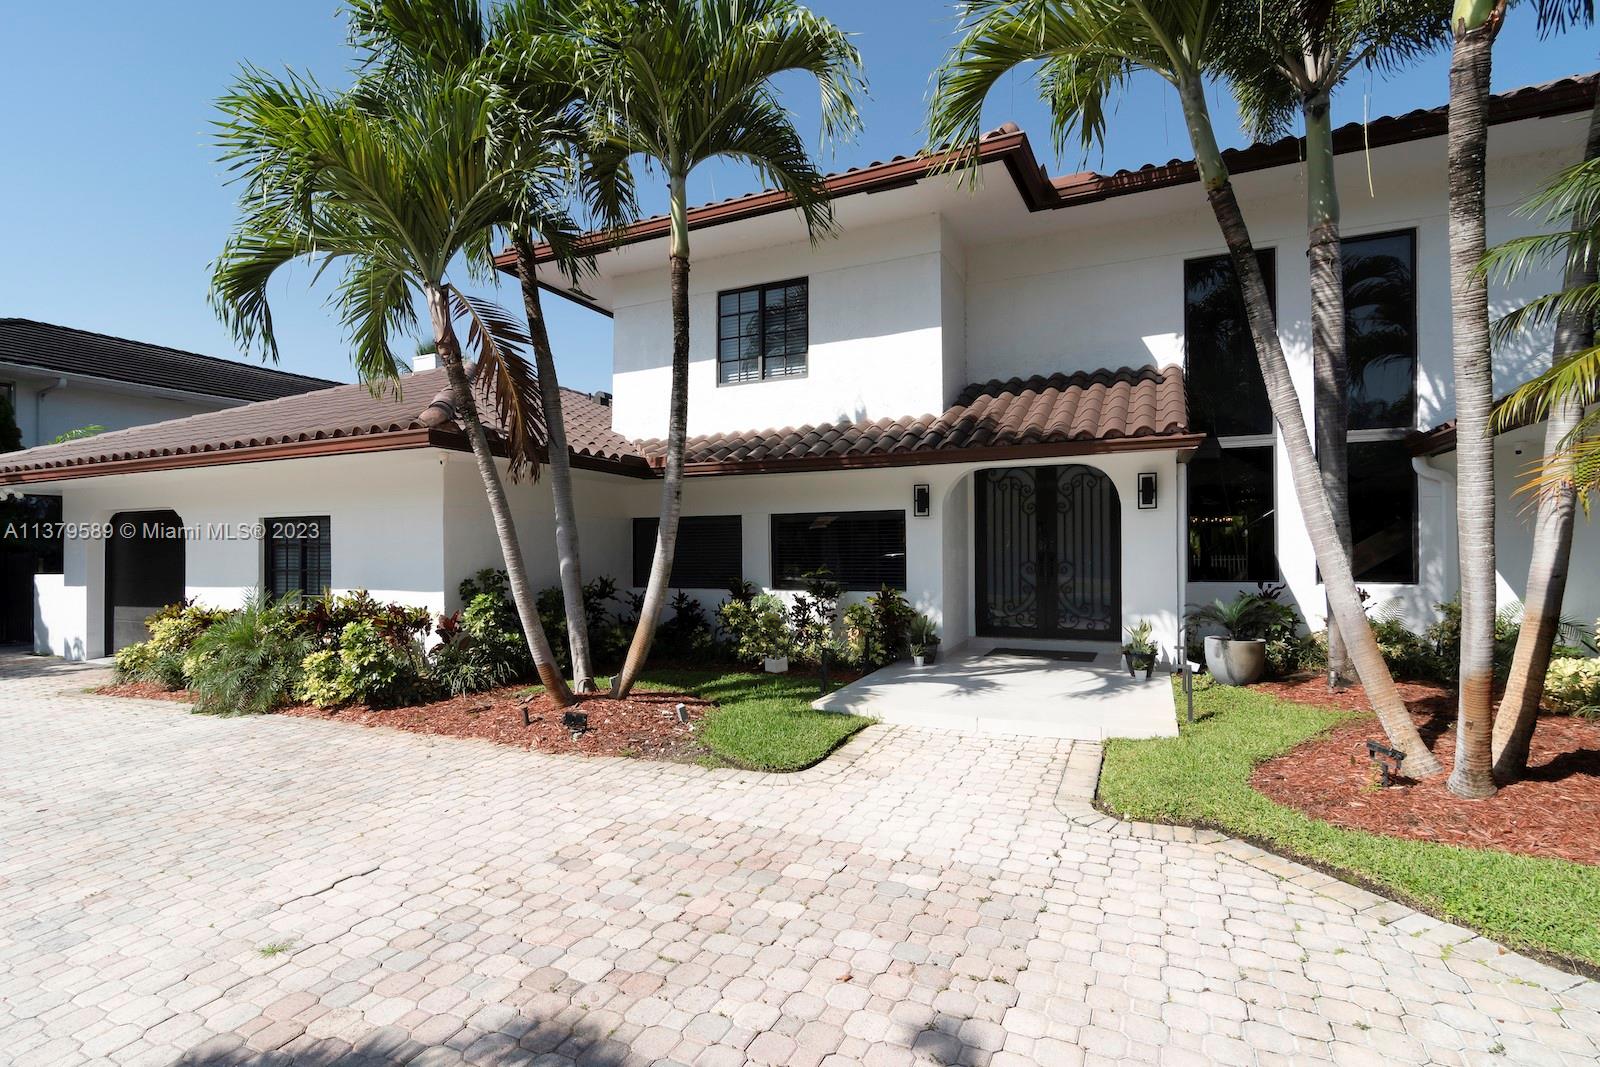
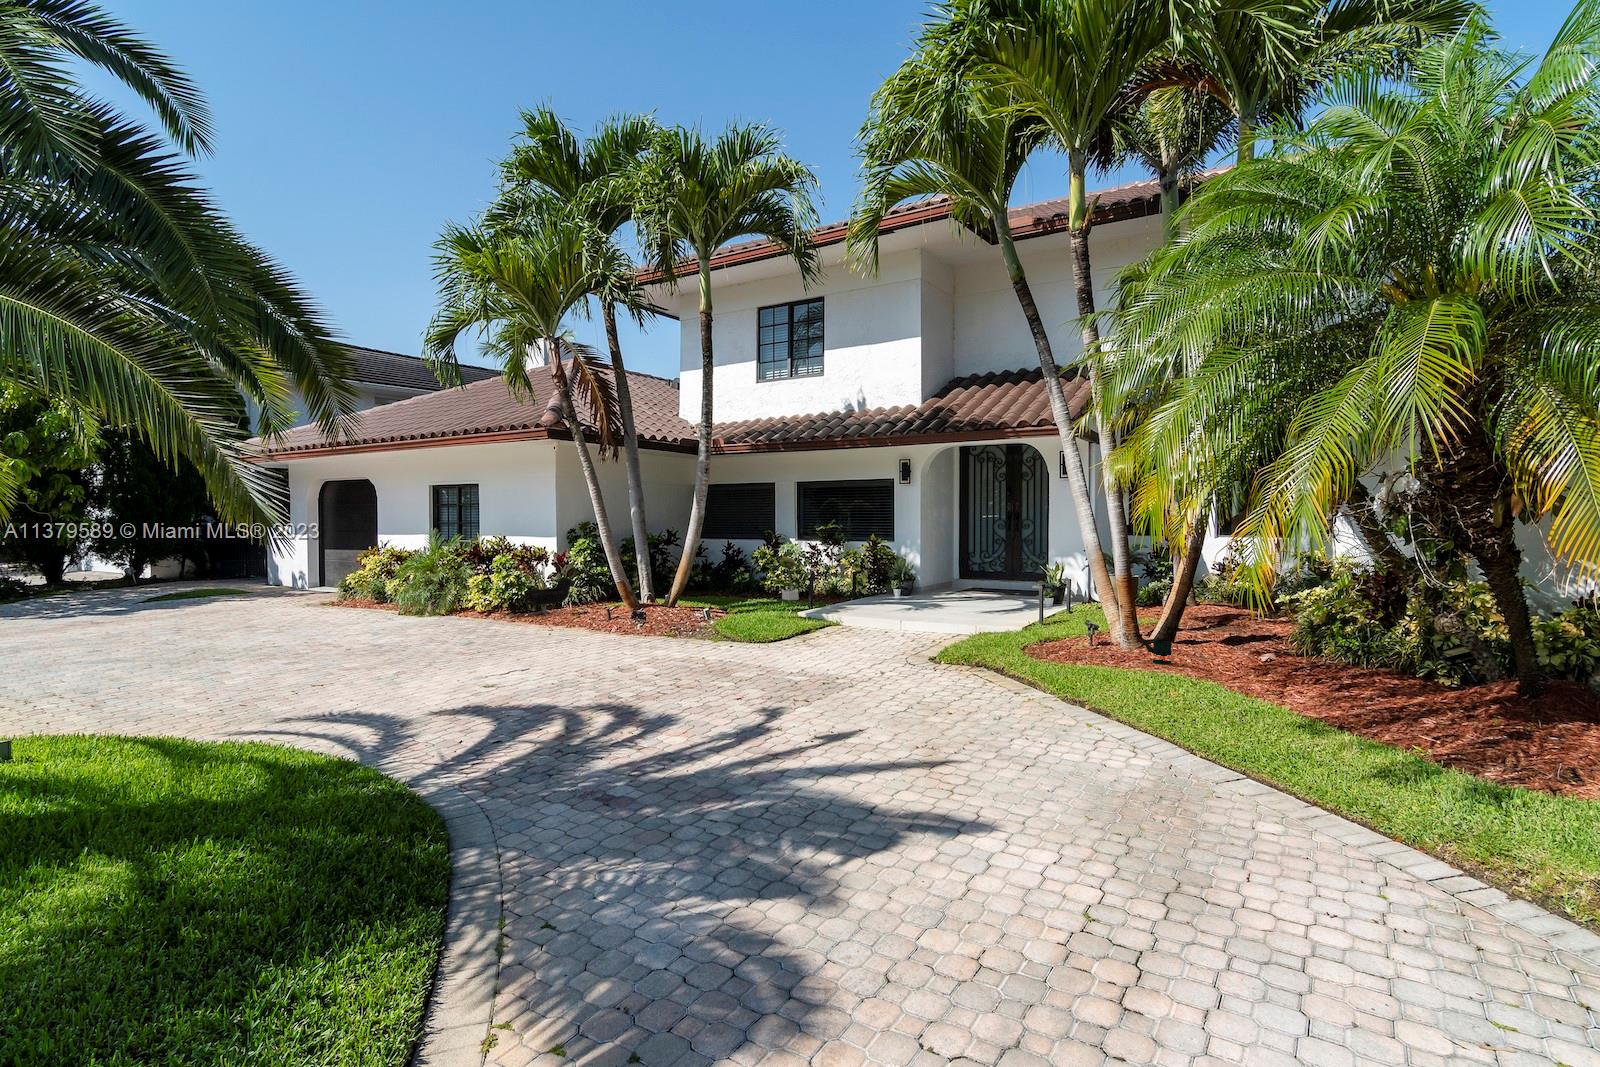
lounge chair: none [391,652,466,715] -> present [529,577,572,616]
watering can: none [1446,758,1534,814] -> present [1138,634,1178,664]

